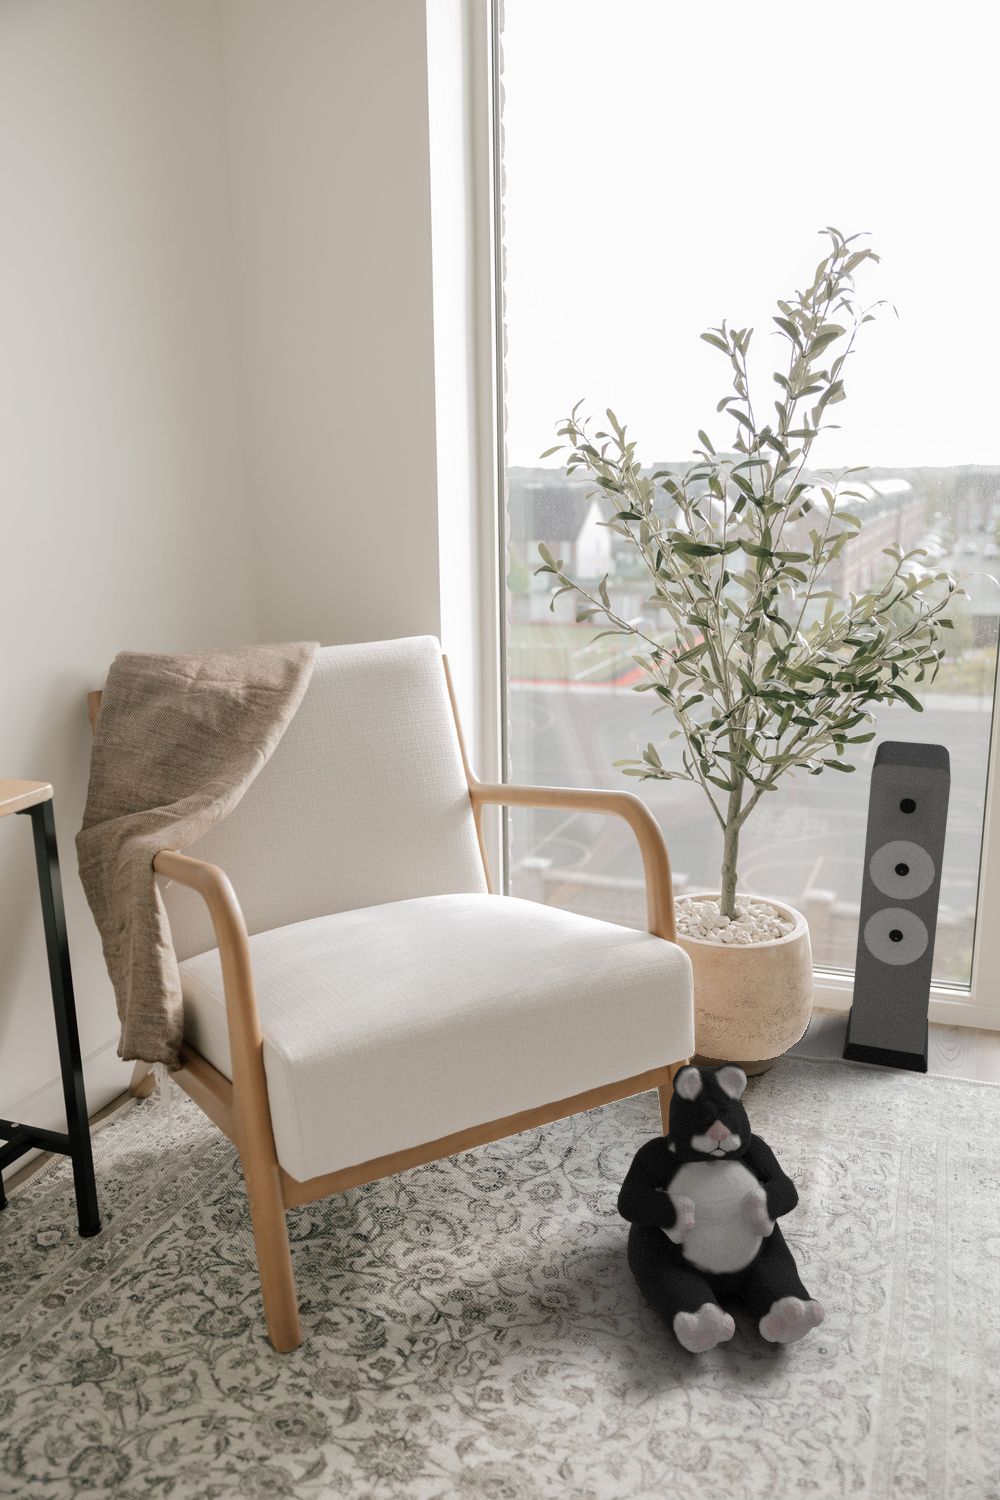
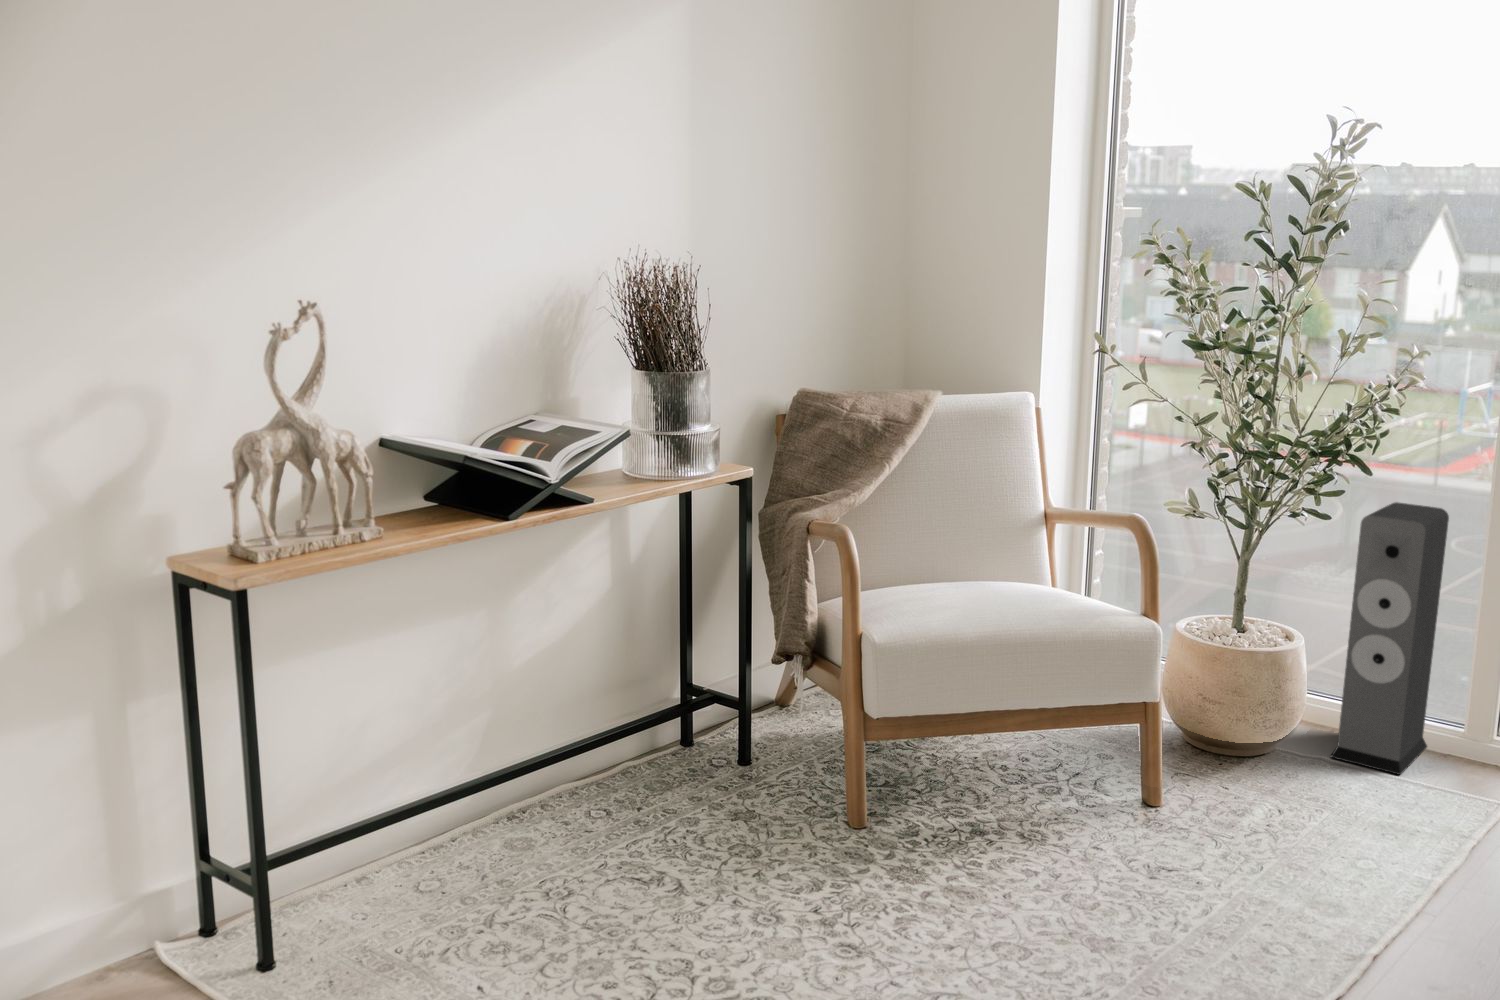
plush toy: present [617,1062,825,1353] -> none [1083,691,1215,875]

